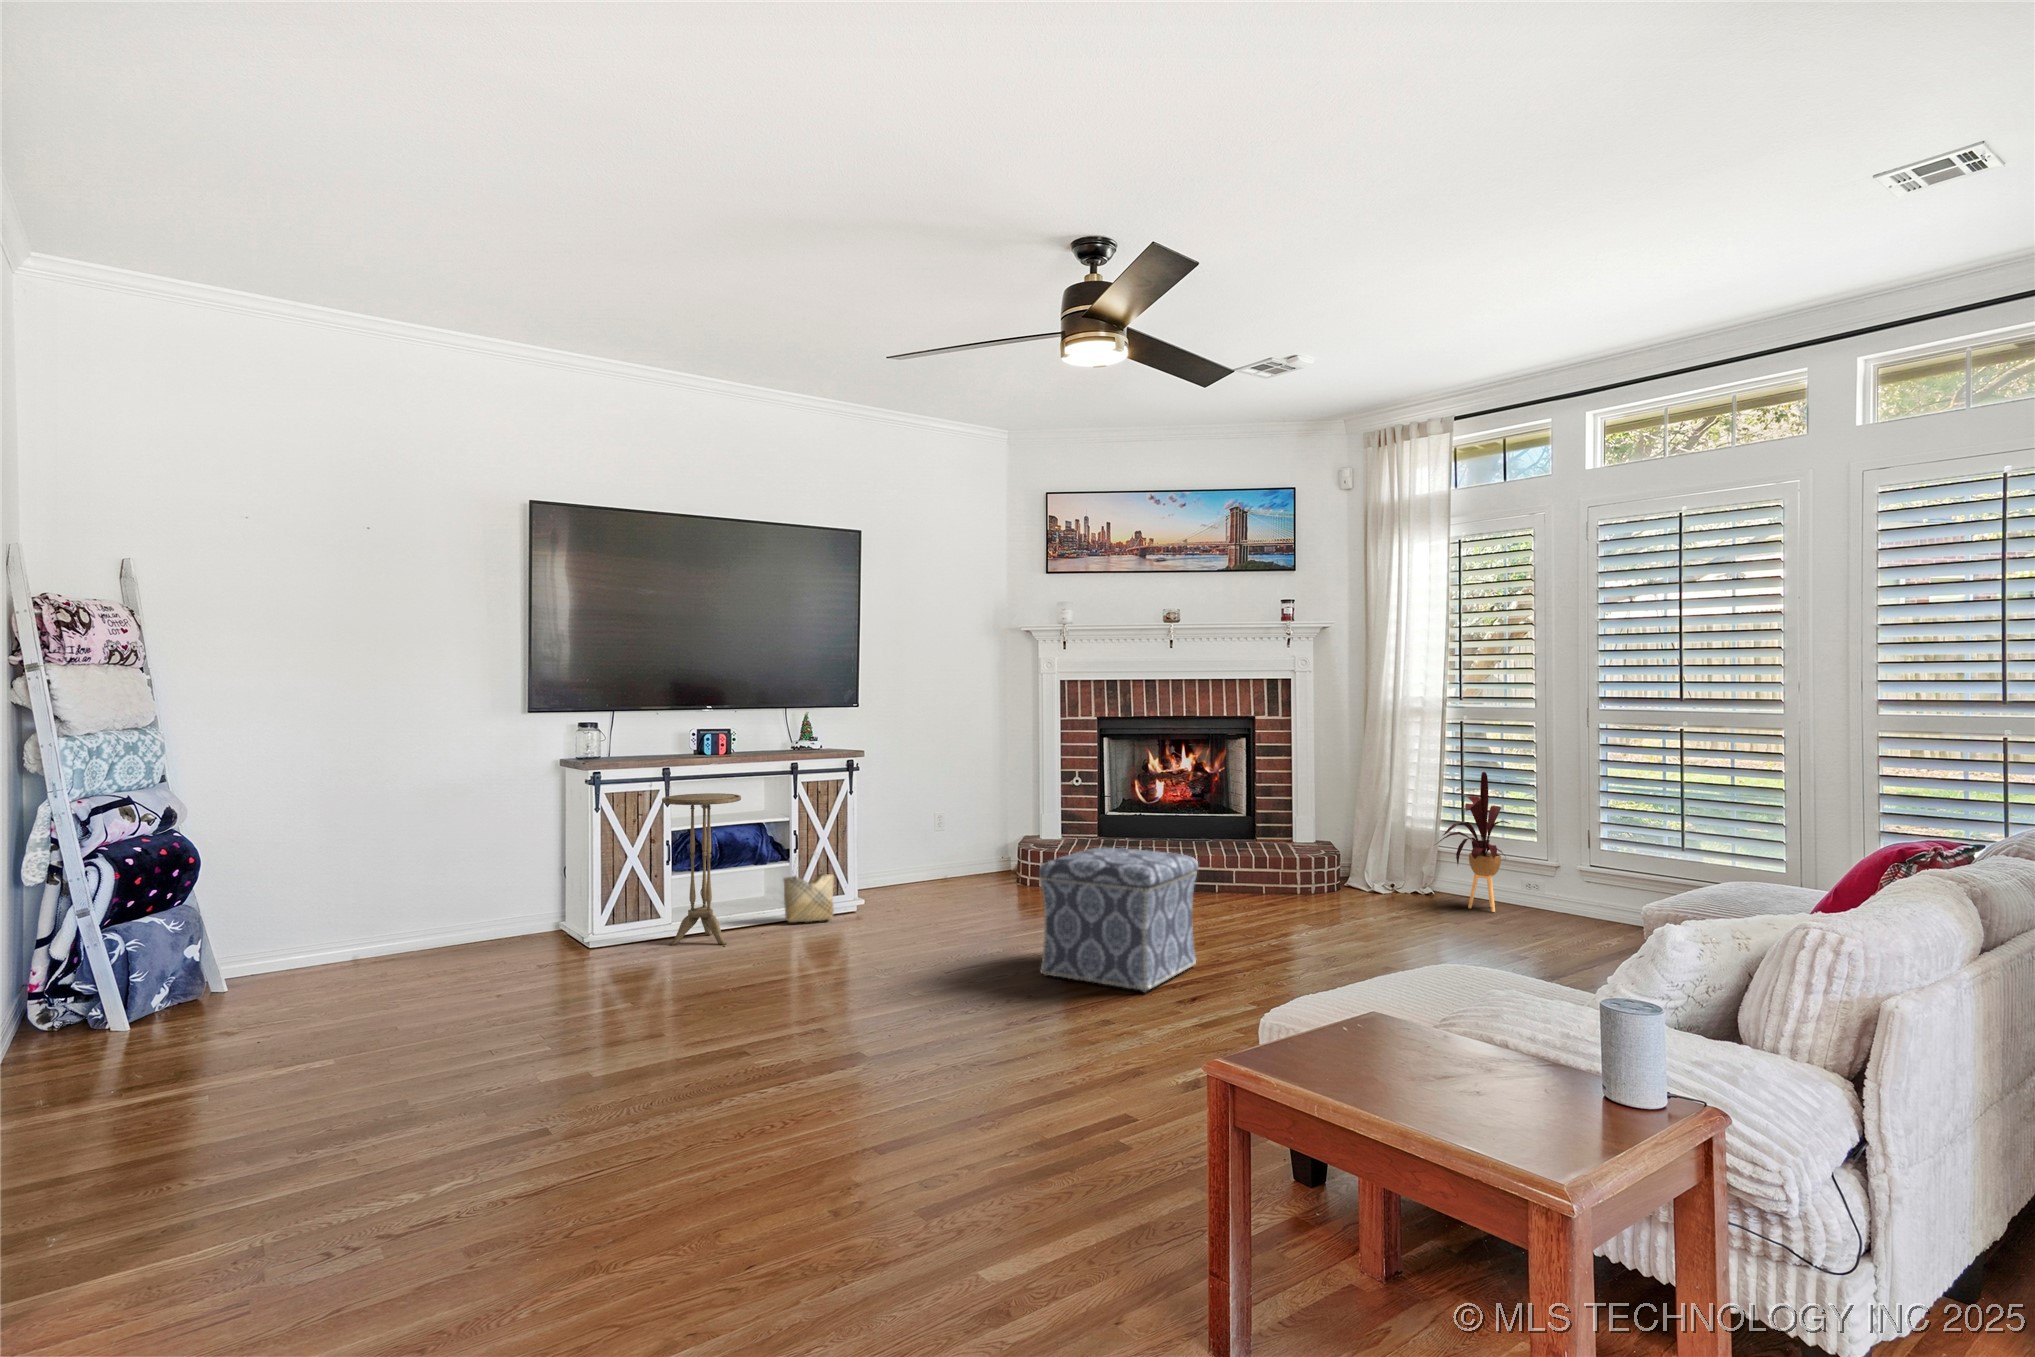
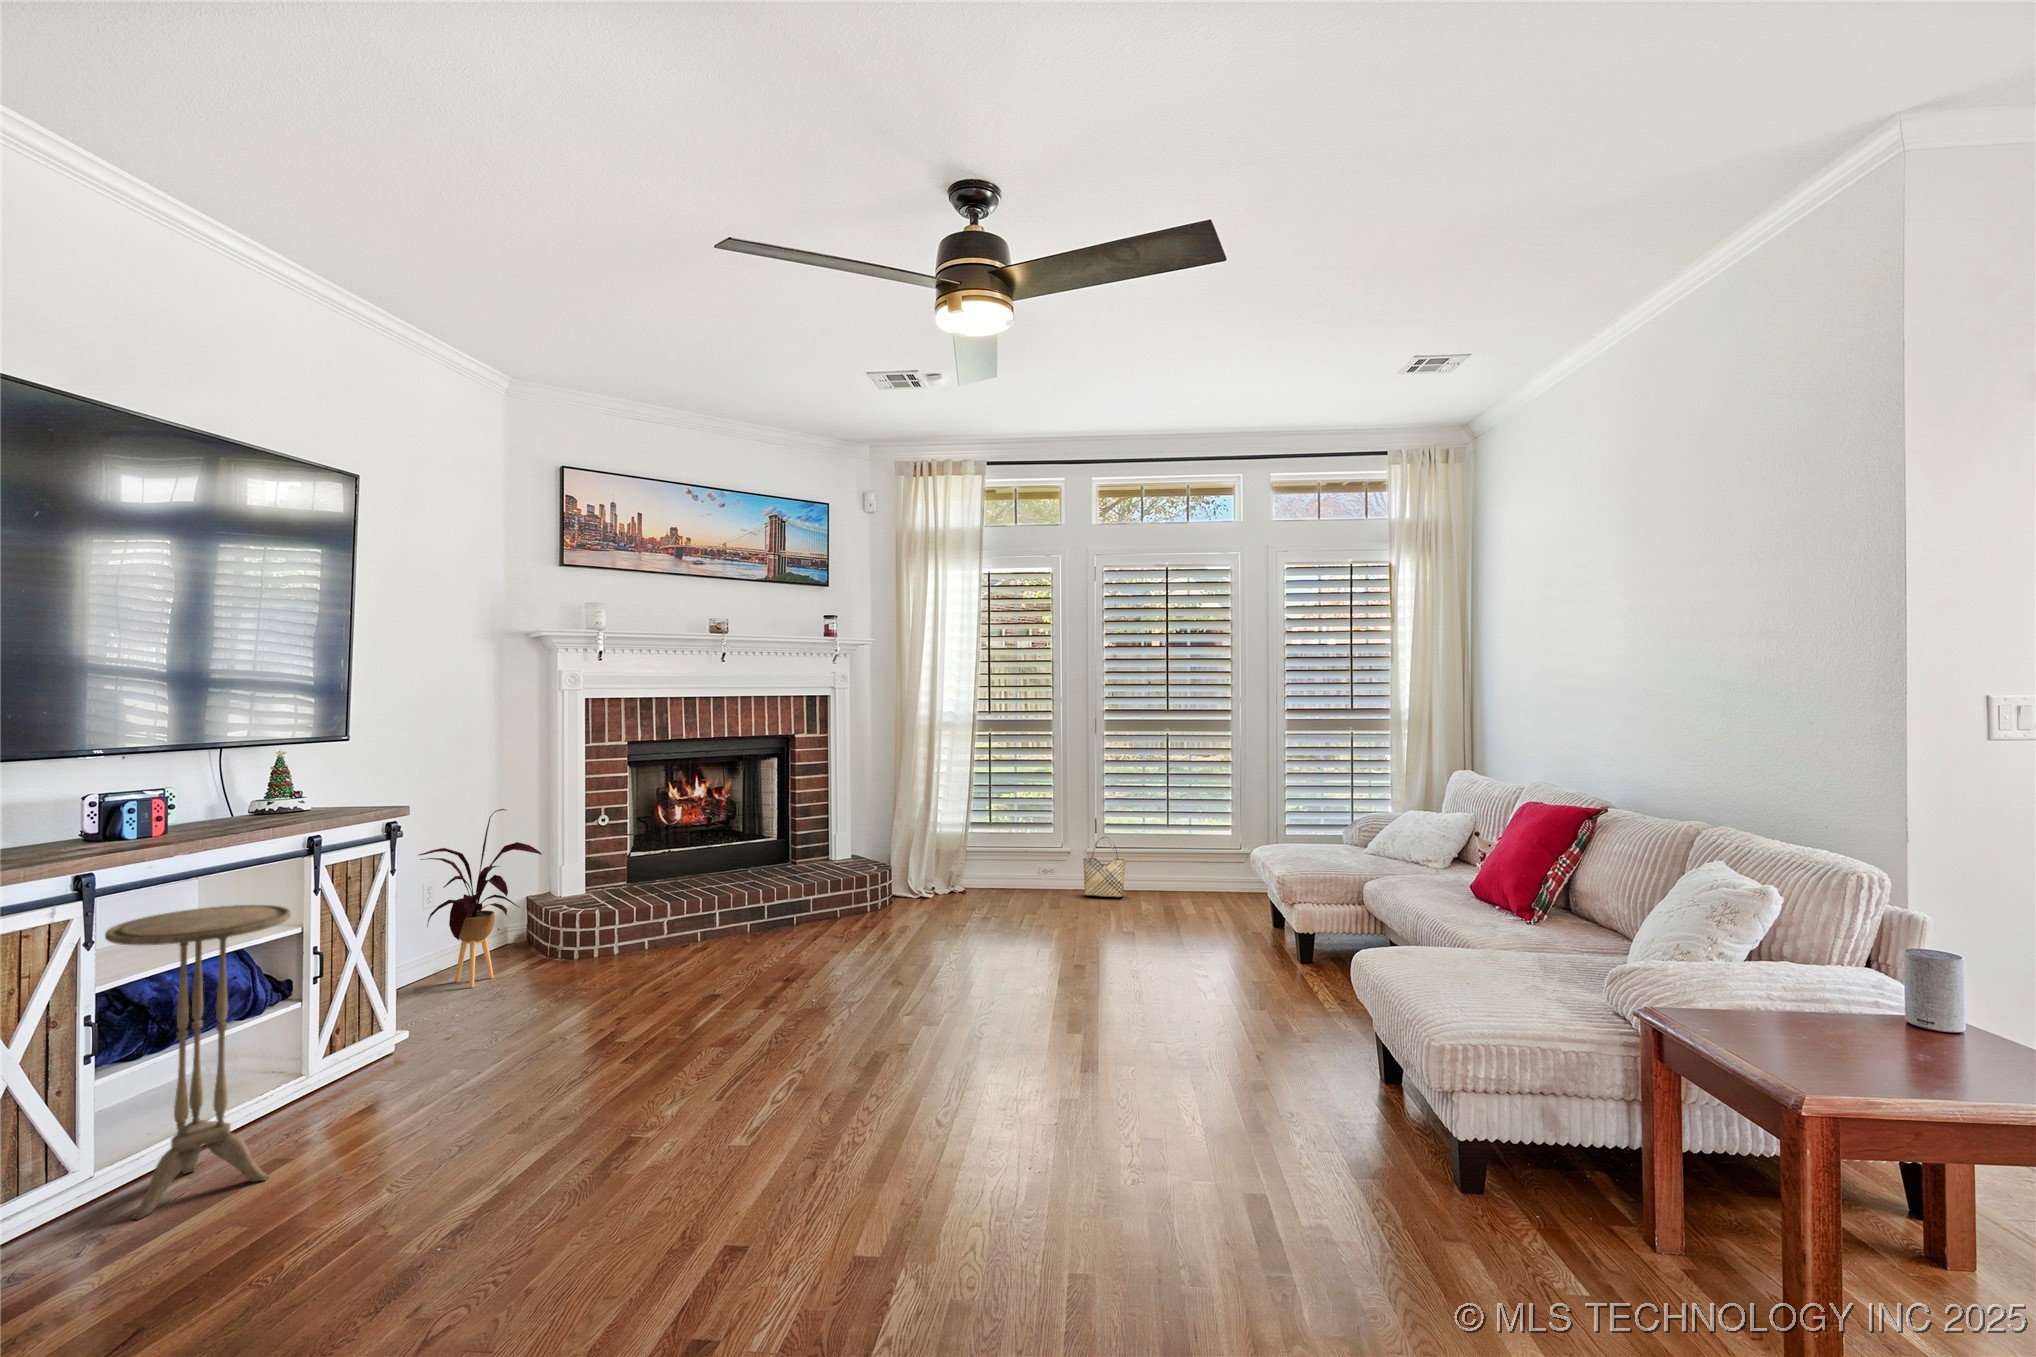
house plant: present [1435,772,1510,912] -> present [419,809,542,987]
ottoman: present [1039,847,1198,992] -> none [835,893,996,1070]
woven basket: present [783,849,834,922] -> present [1083,837,1126,897]

